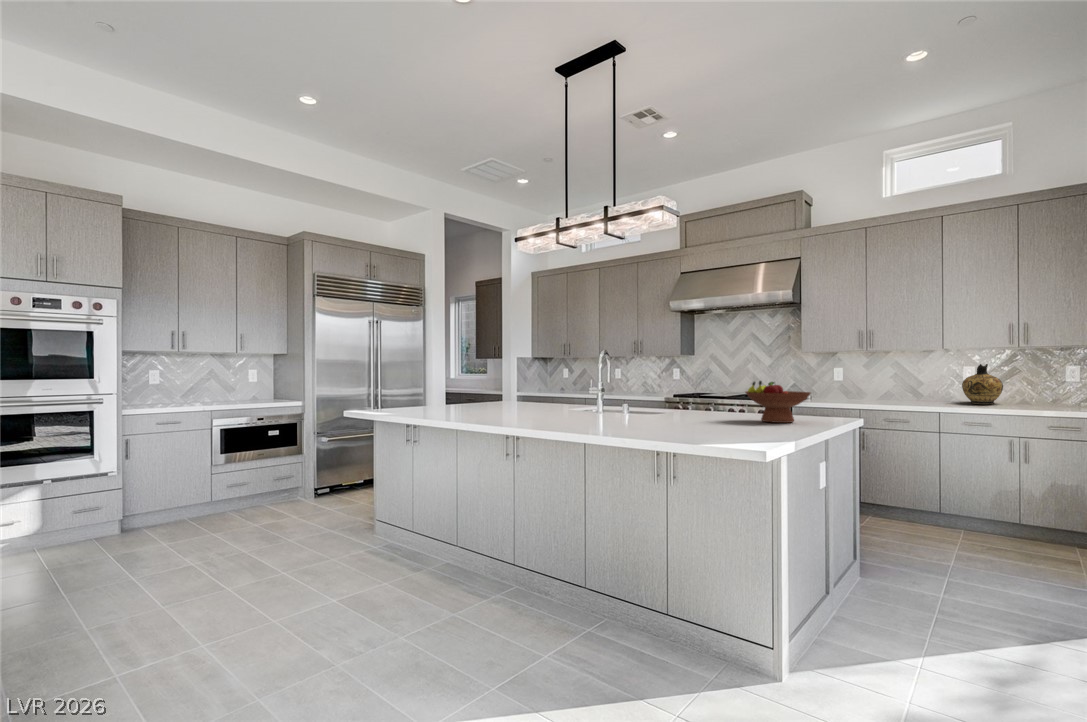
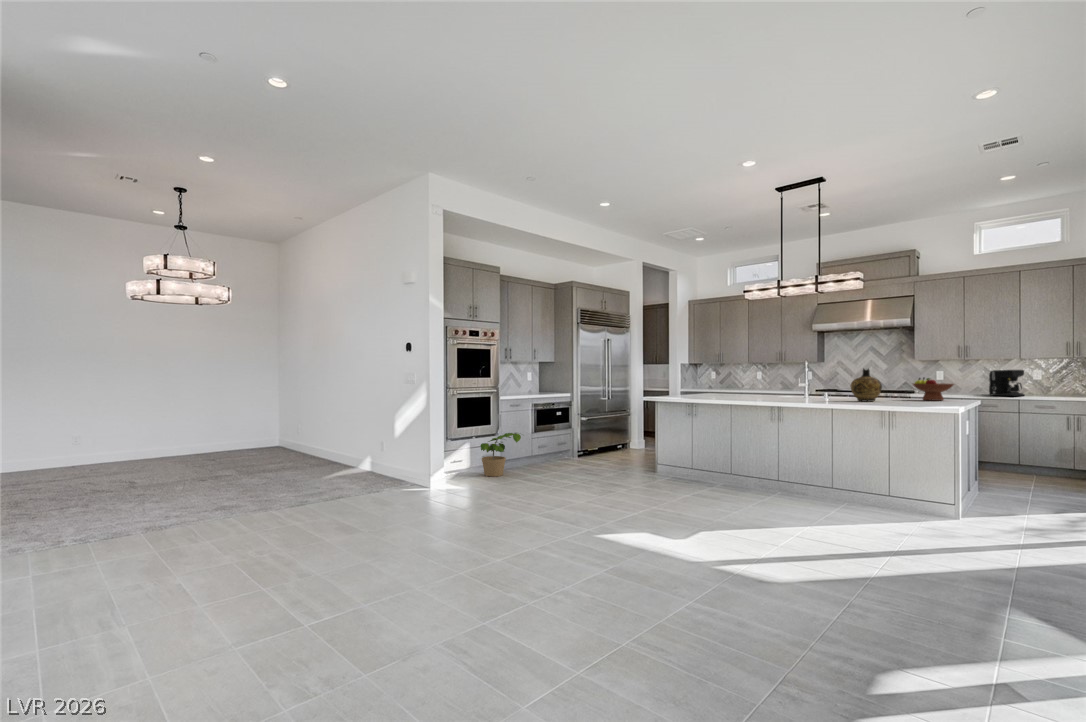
ceramic jug: present [962,364,1003,404] -> present [850,368,882,402]
coffee maker: none [898,367,948,408] -> present [989,370,1024,396]
potted plant: none [38,476,128,552] -> present [481,433,521,476]

